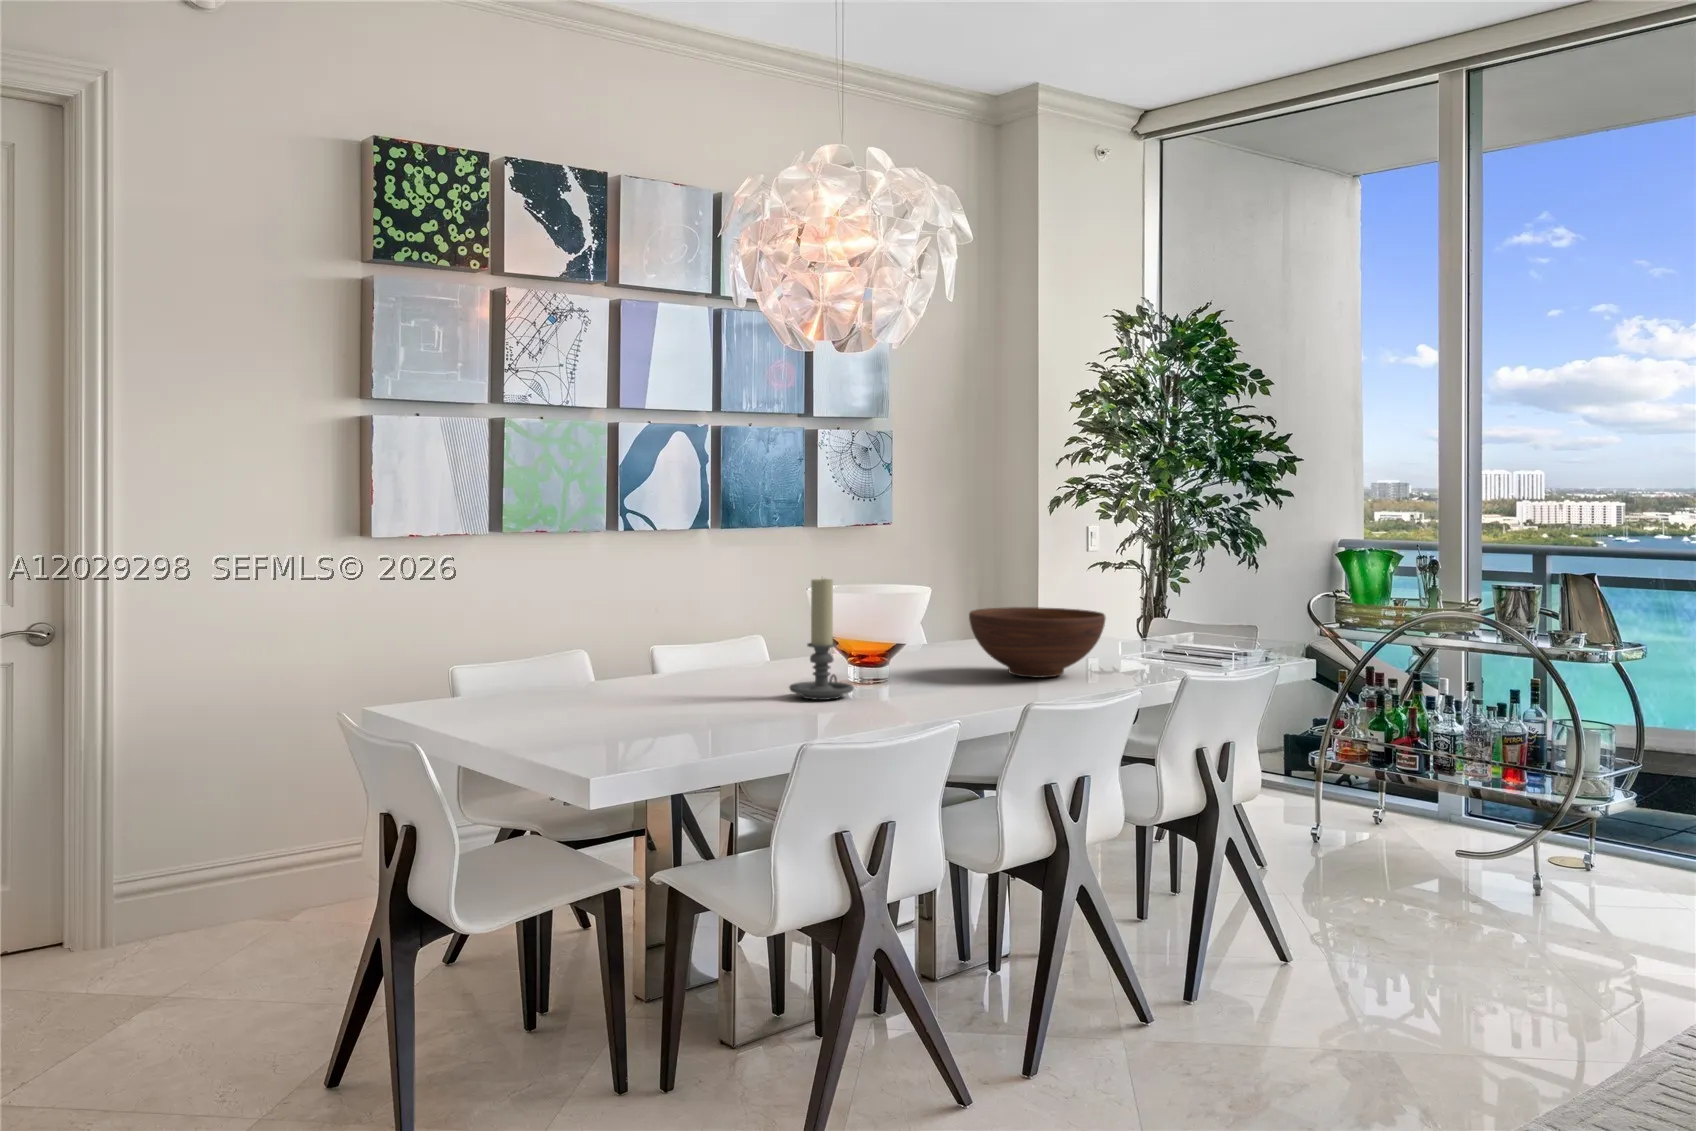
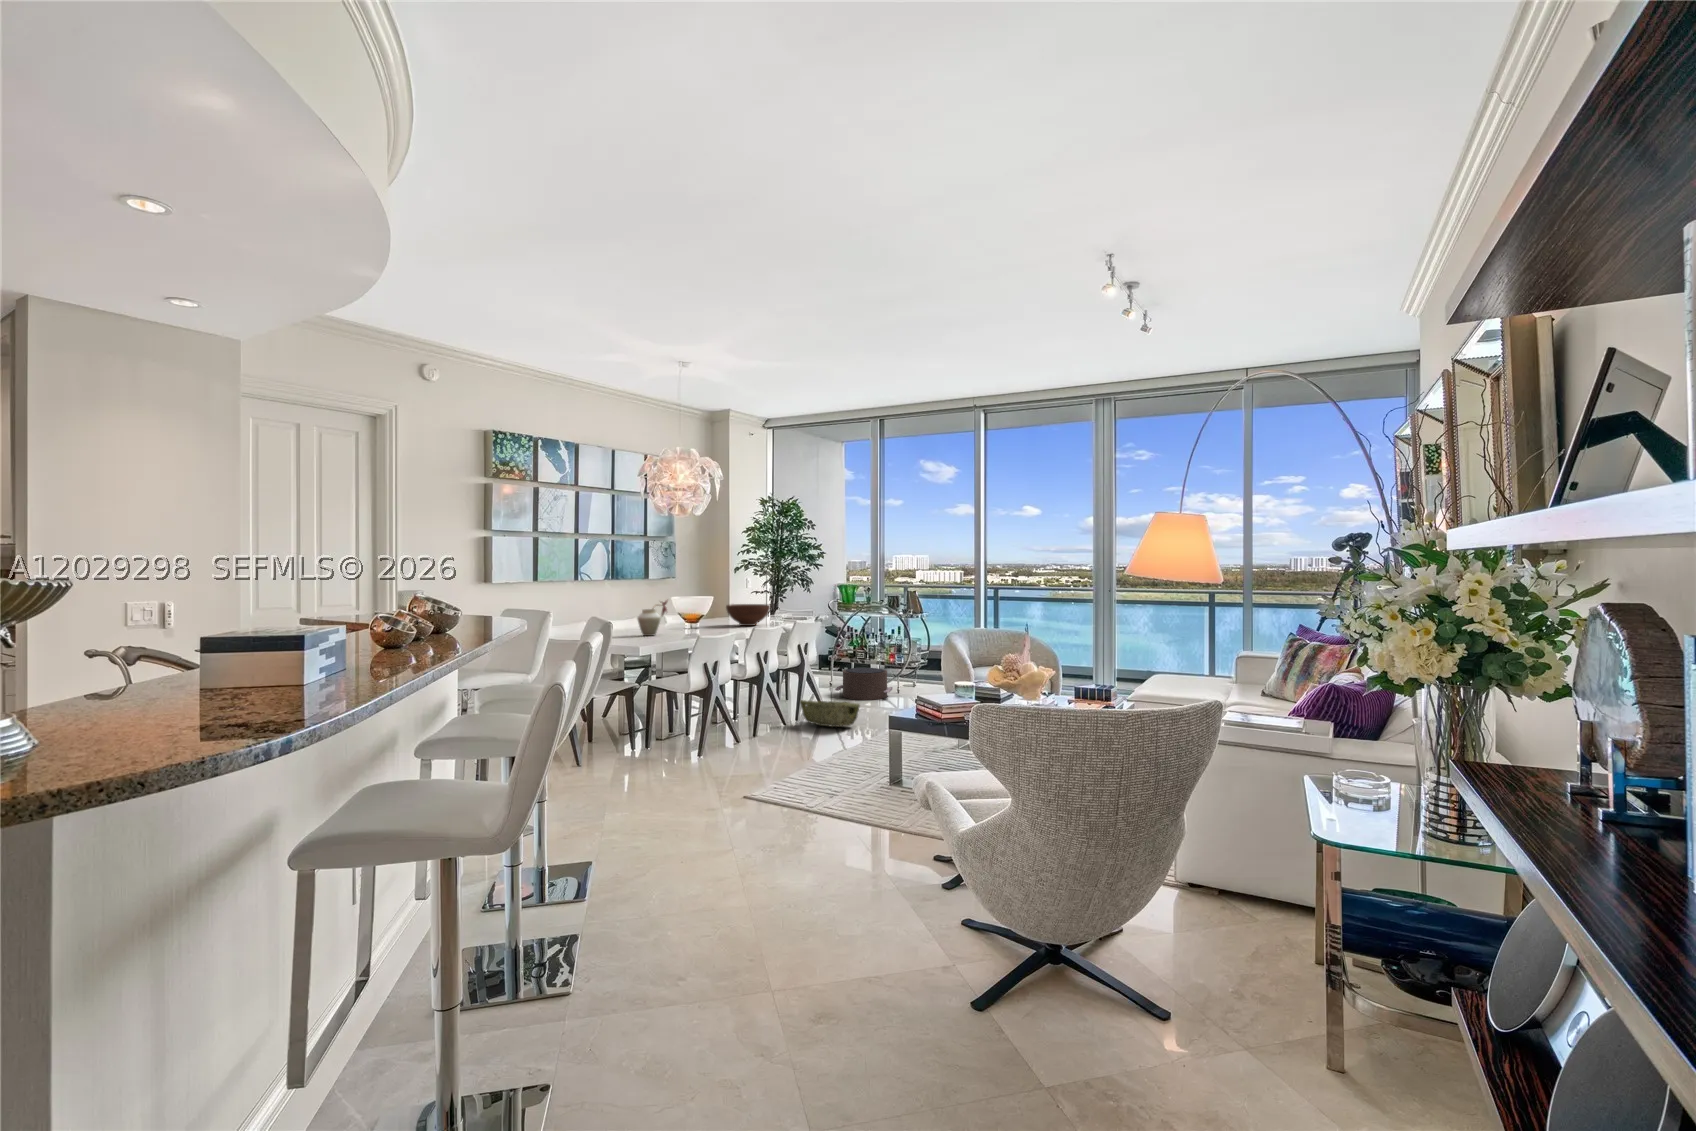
candle holder: present [789,579,854,700] -> none [675,593,696,632]
vase: none [657,594,761,712] -> present [637,601,667,636]
pouf: none [1317,800,1510,912] -> present [835,668,892,700]
woven basket: none [1188,937,1408,1060] -> present [800,700,860,727]

